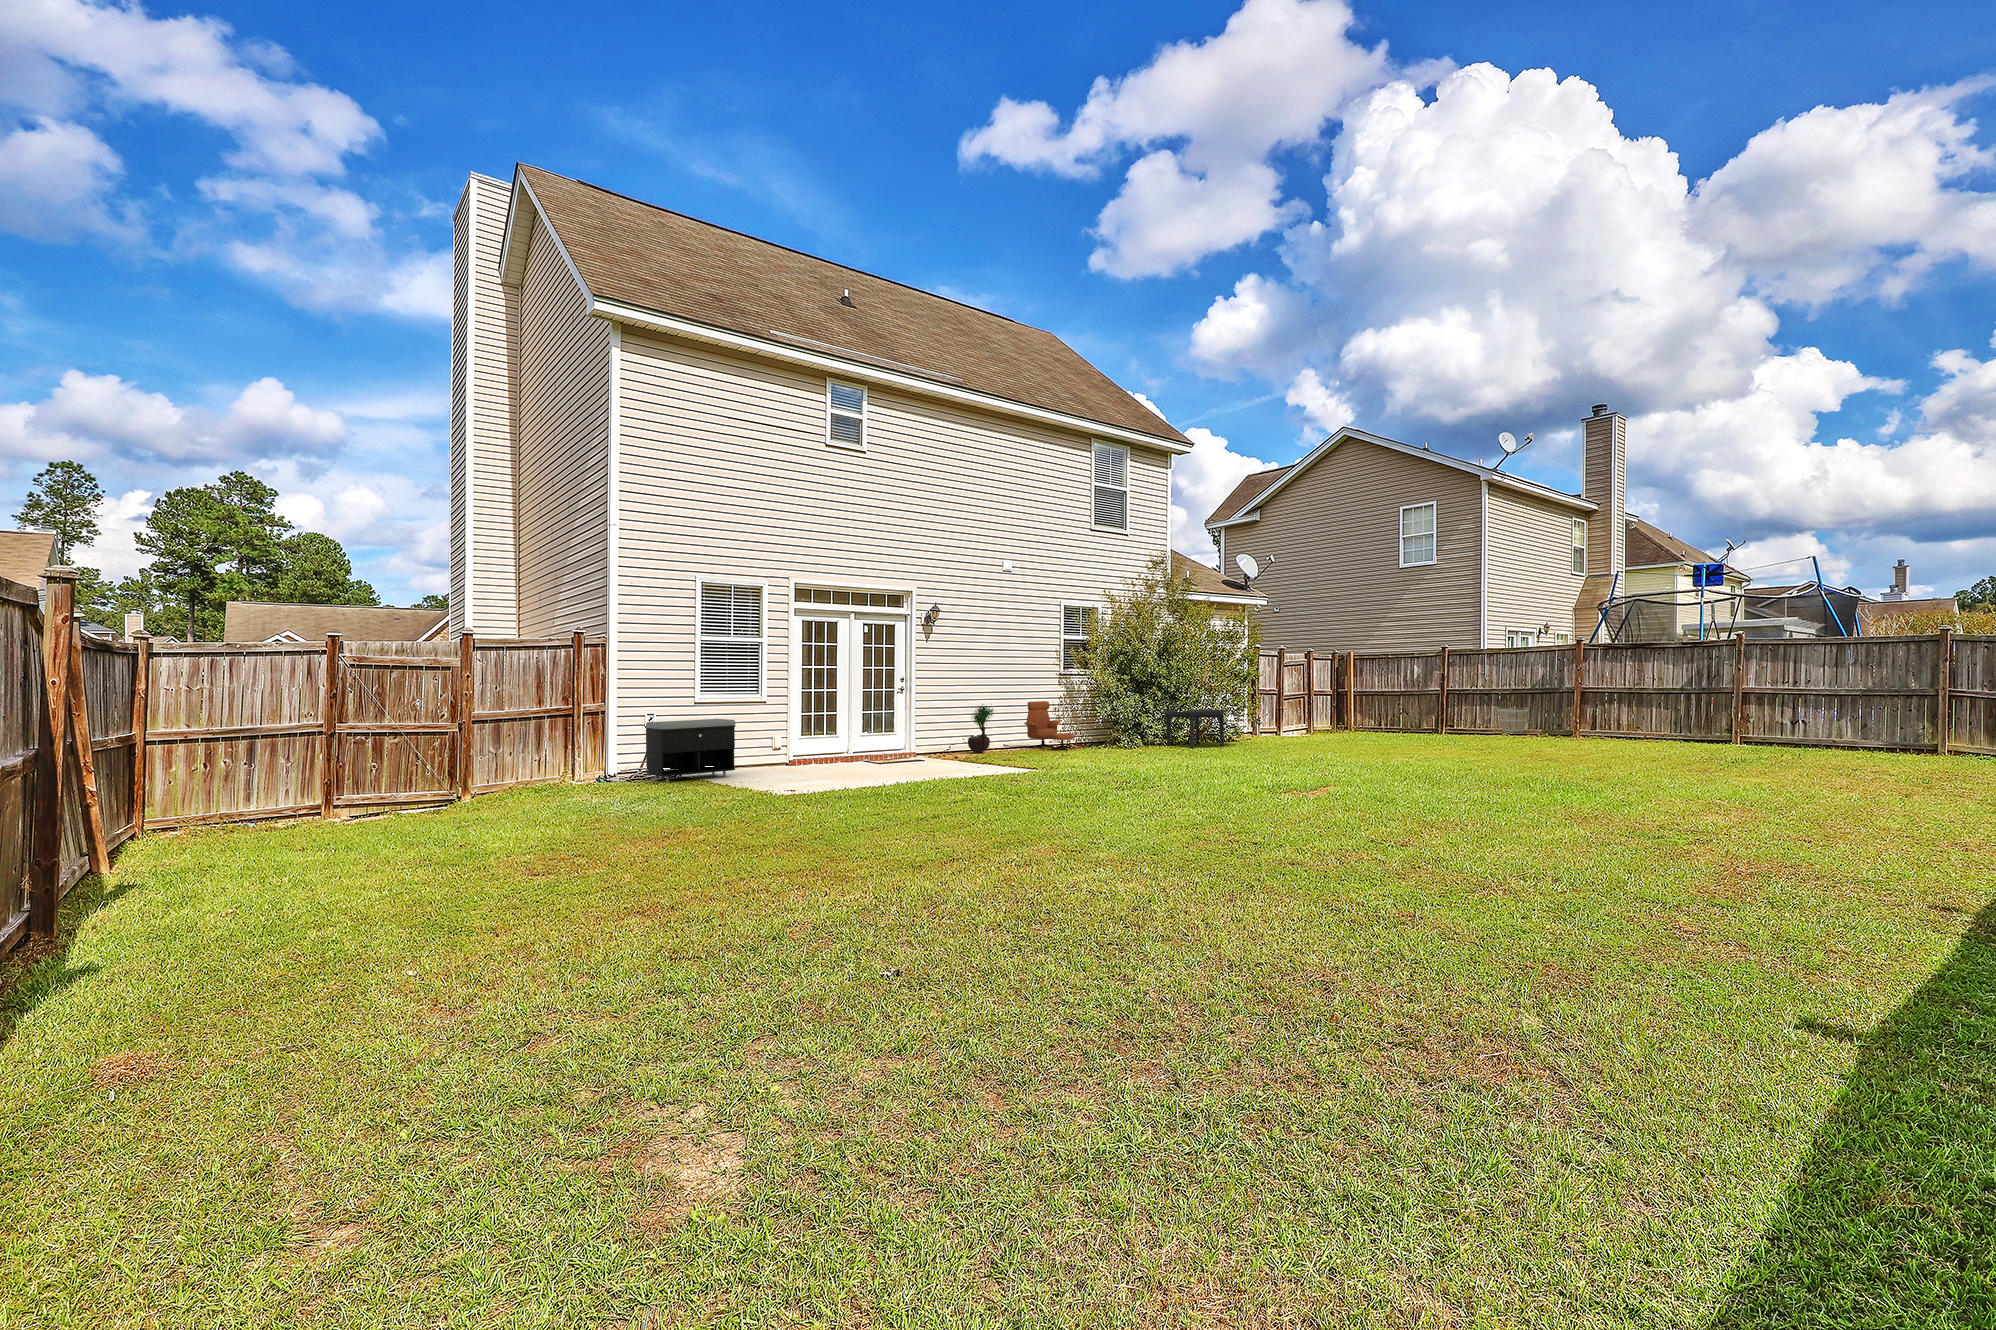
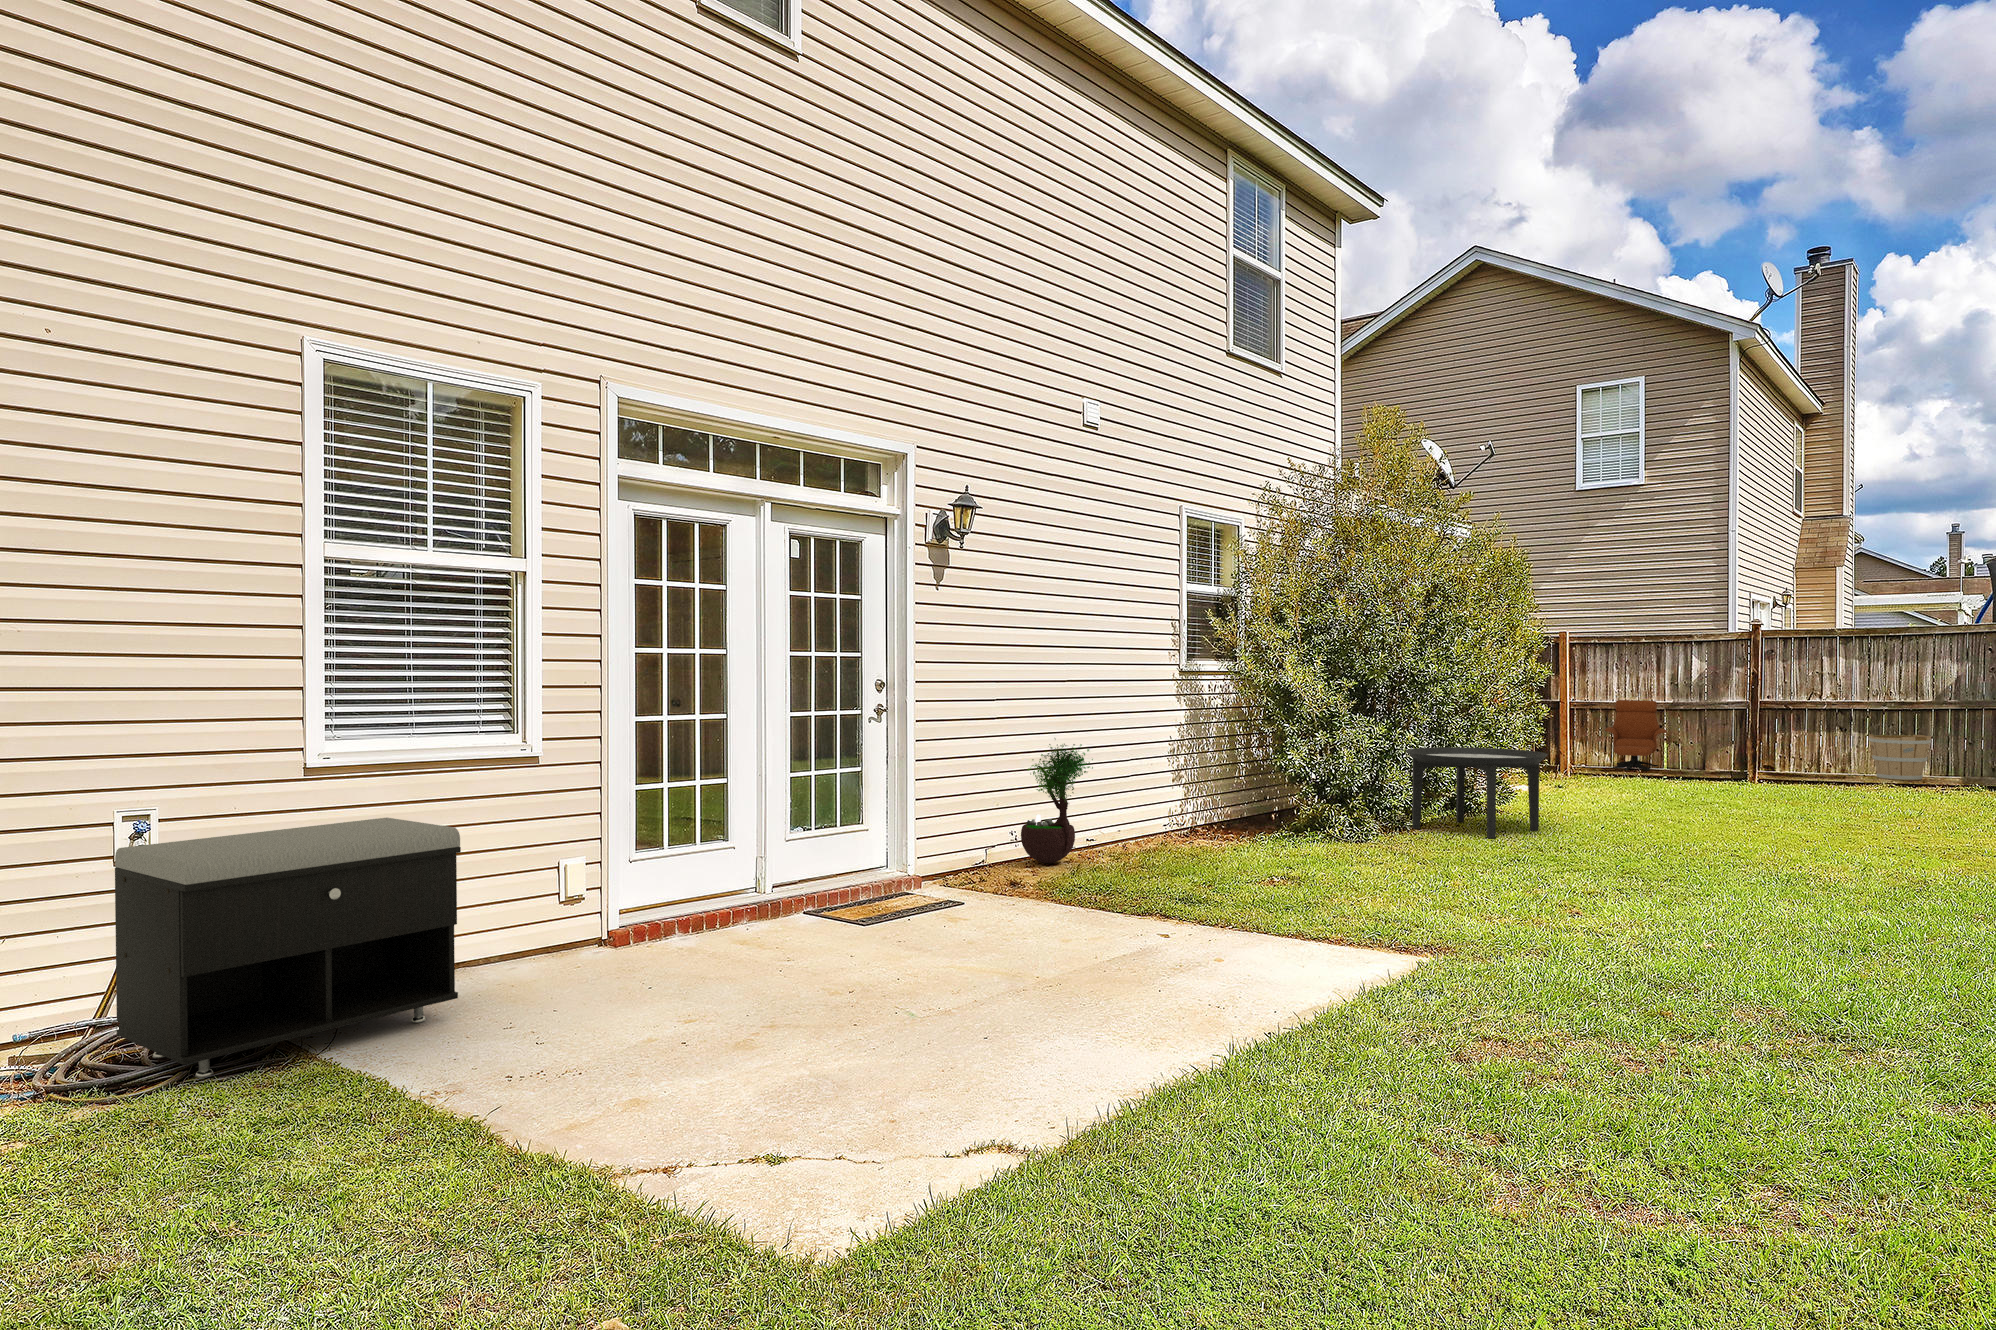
lounge chair: present [1024,701,1075,751] -> present [1605,700,1667,771]

